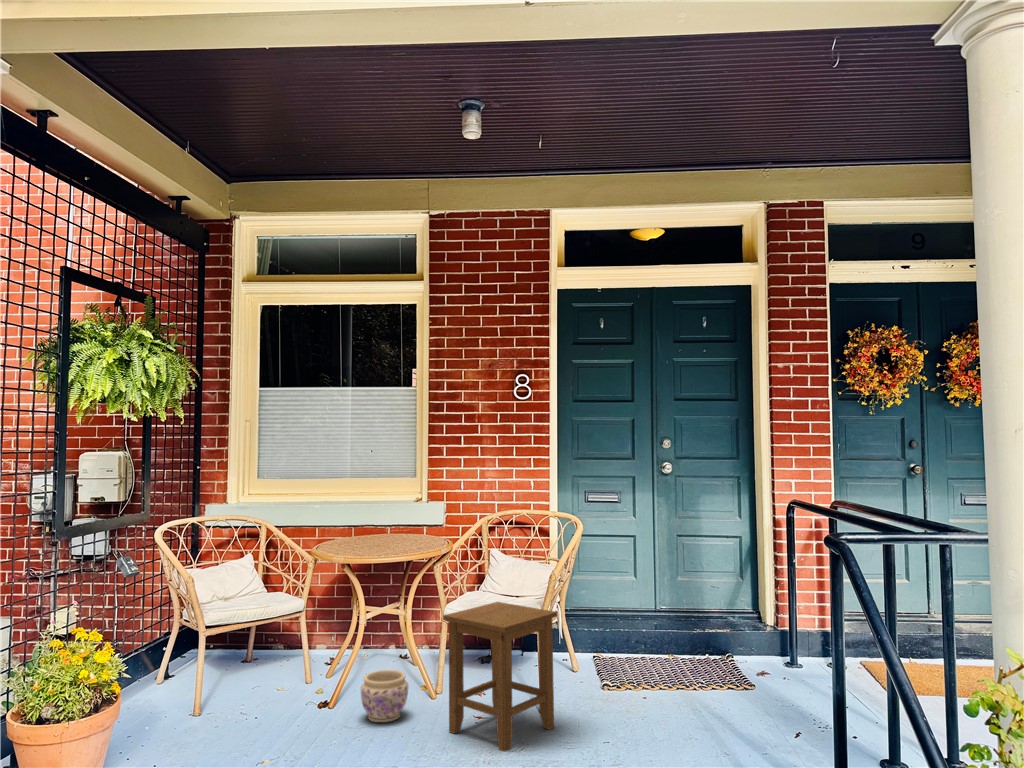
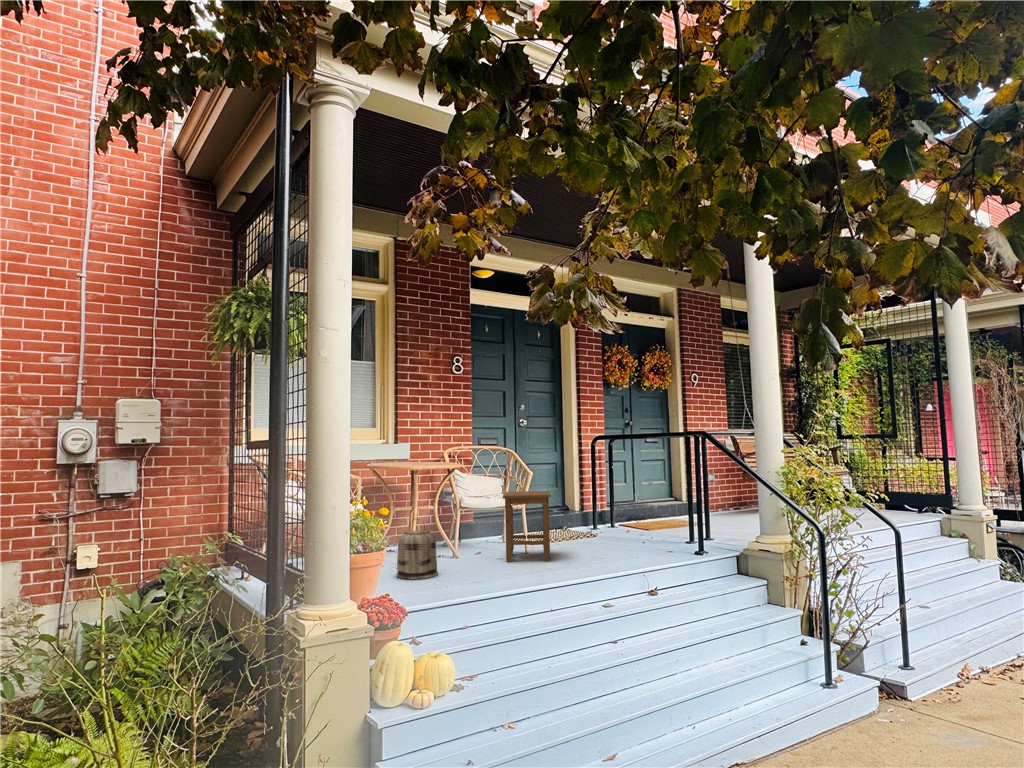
basket: none [257,638,323,740] -> present [397,519,438,579]
planter: present [360,670,408,723] -> none [442,538,472,567]

